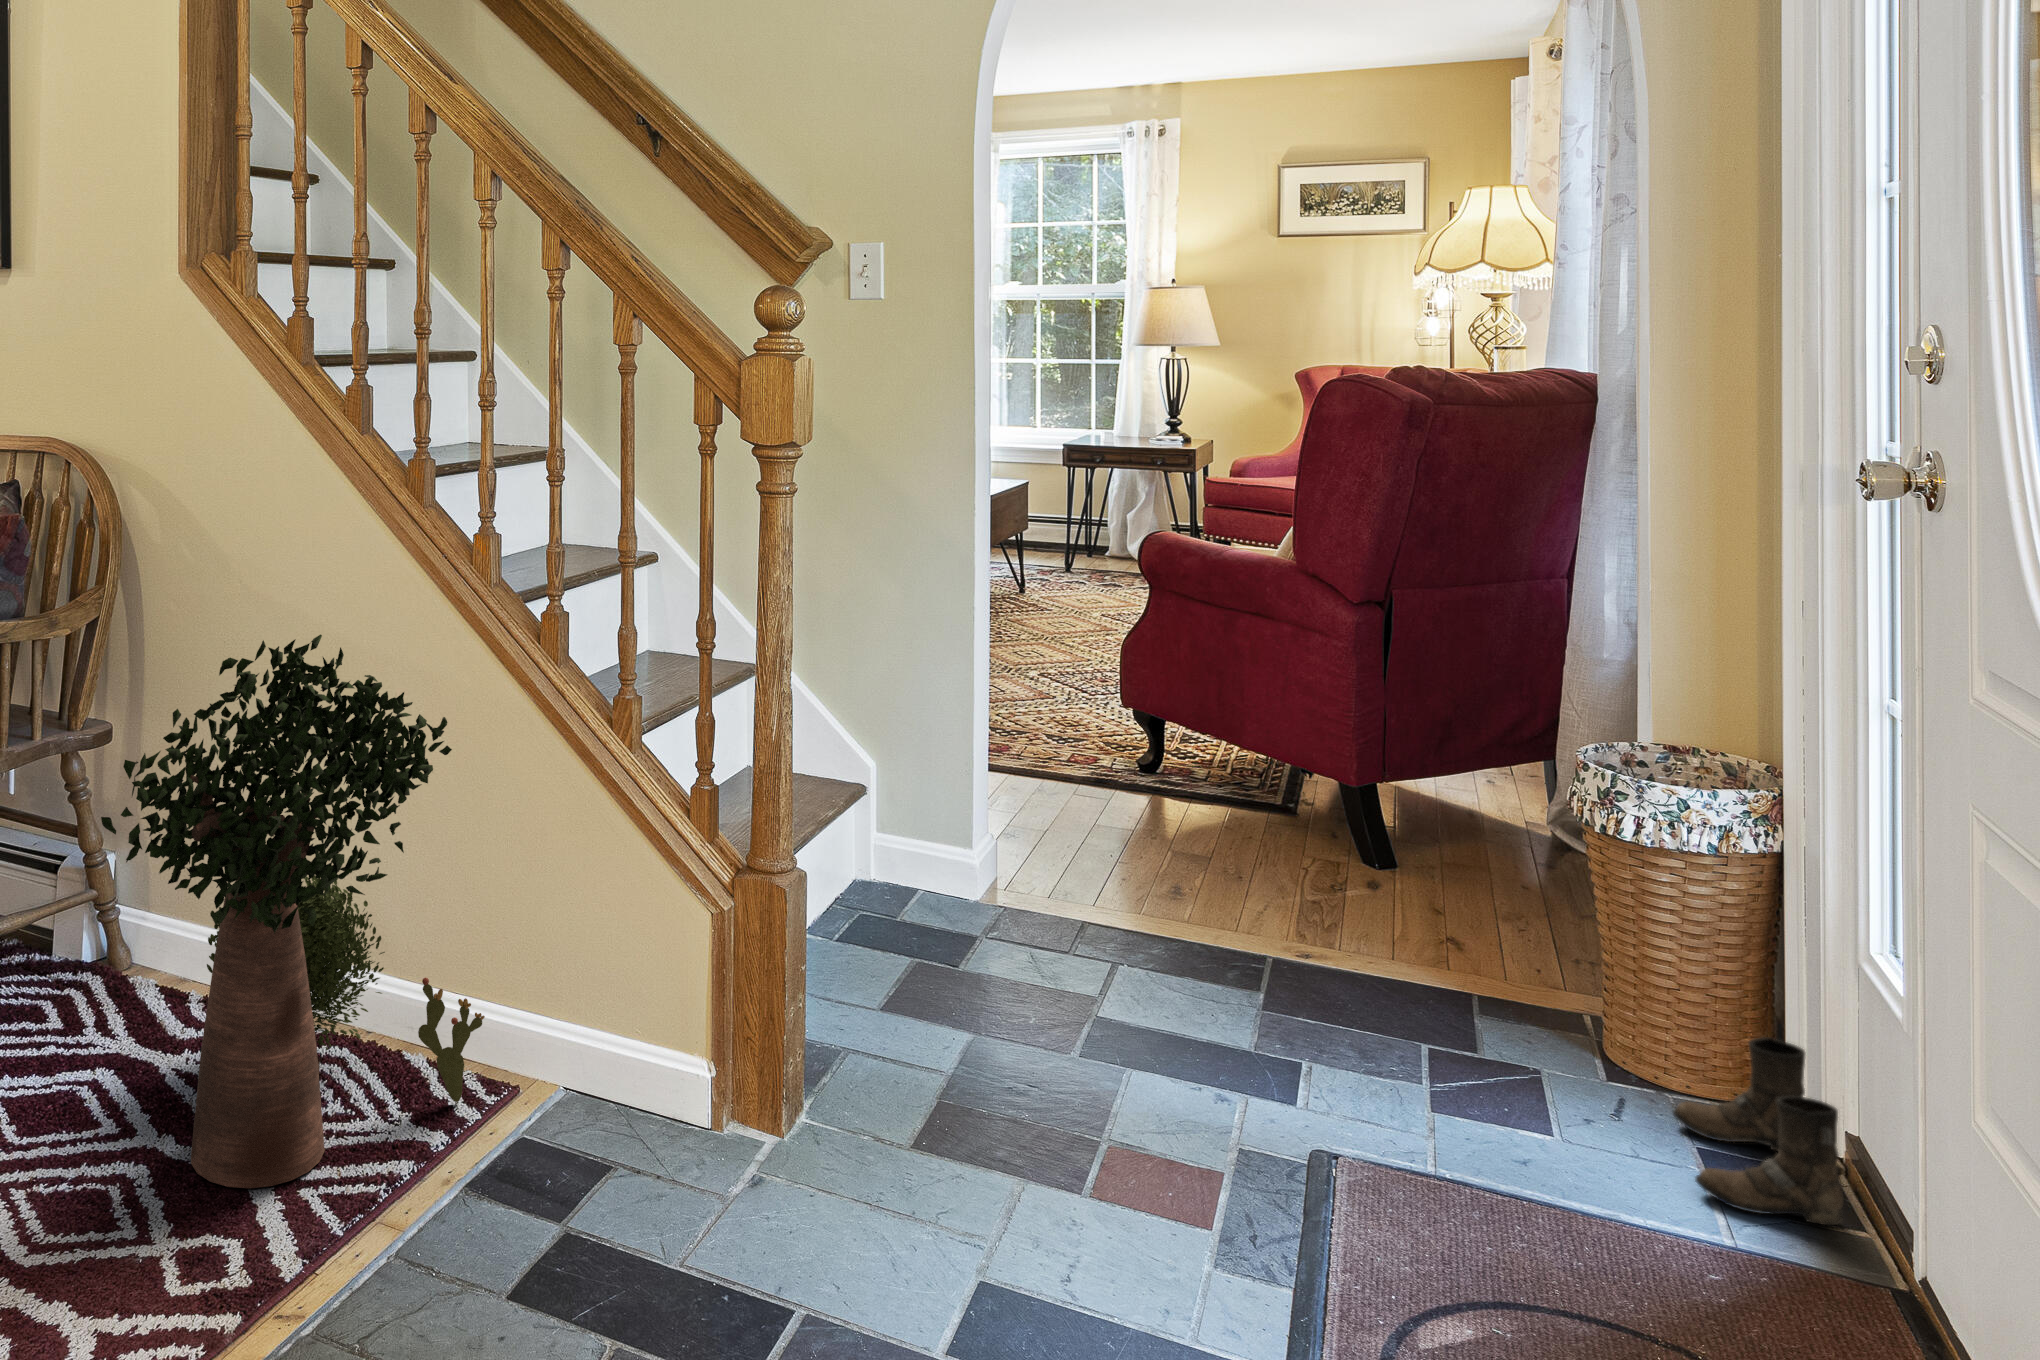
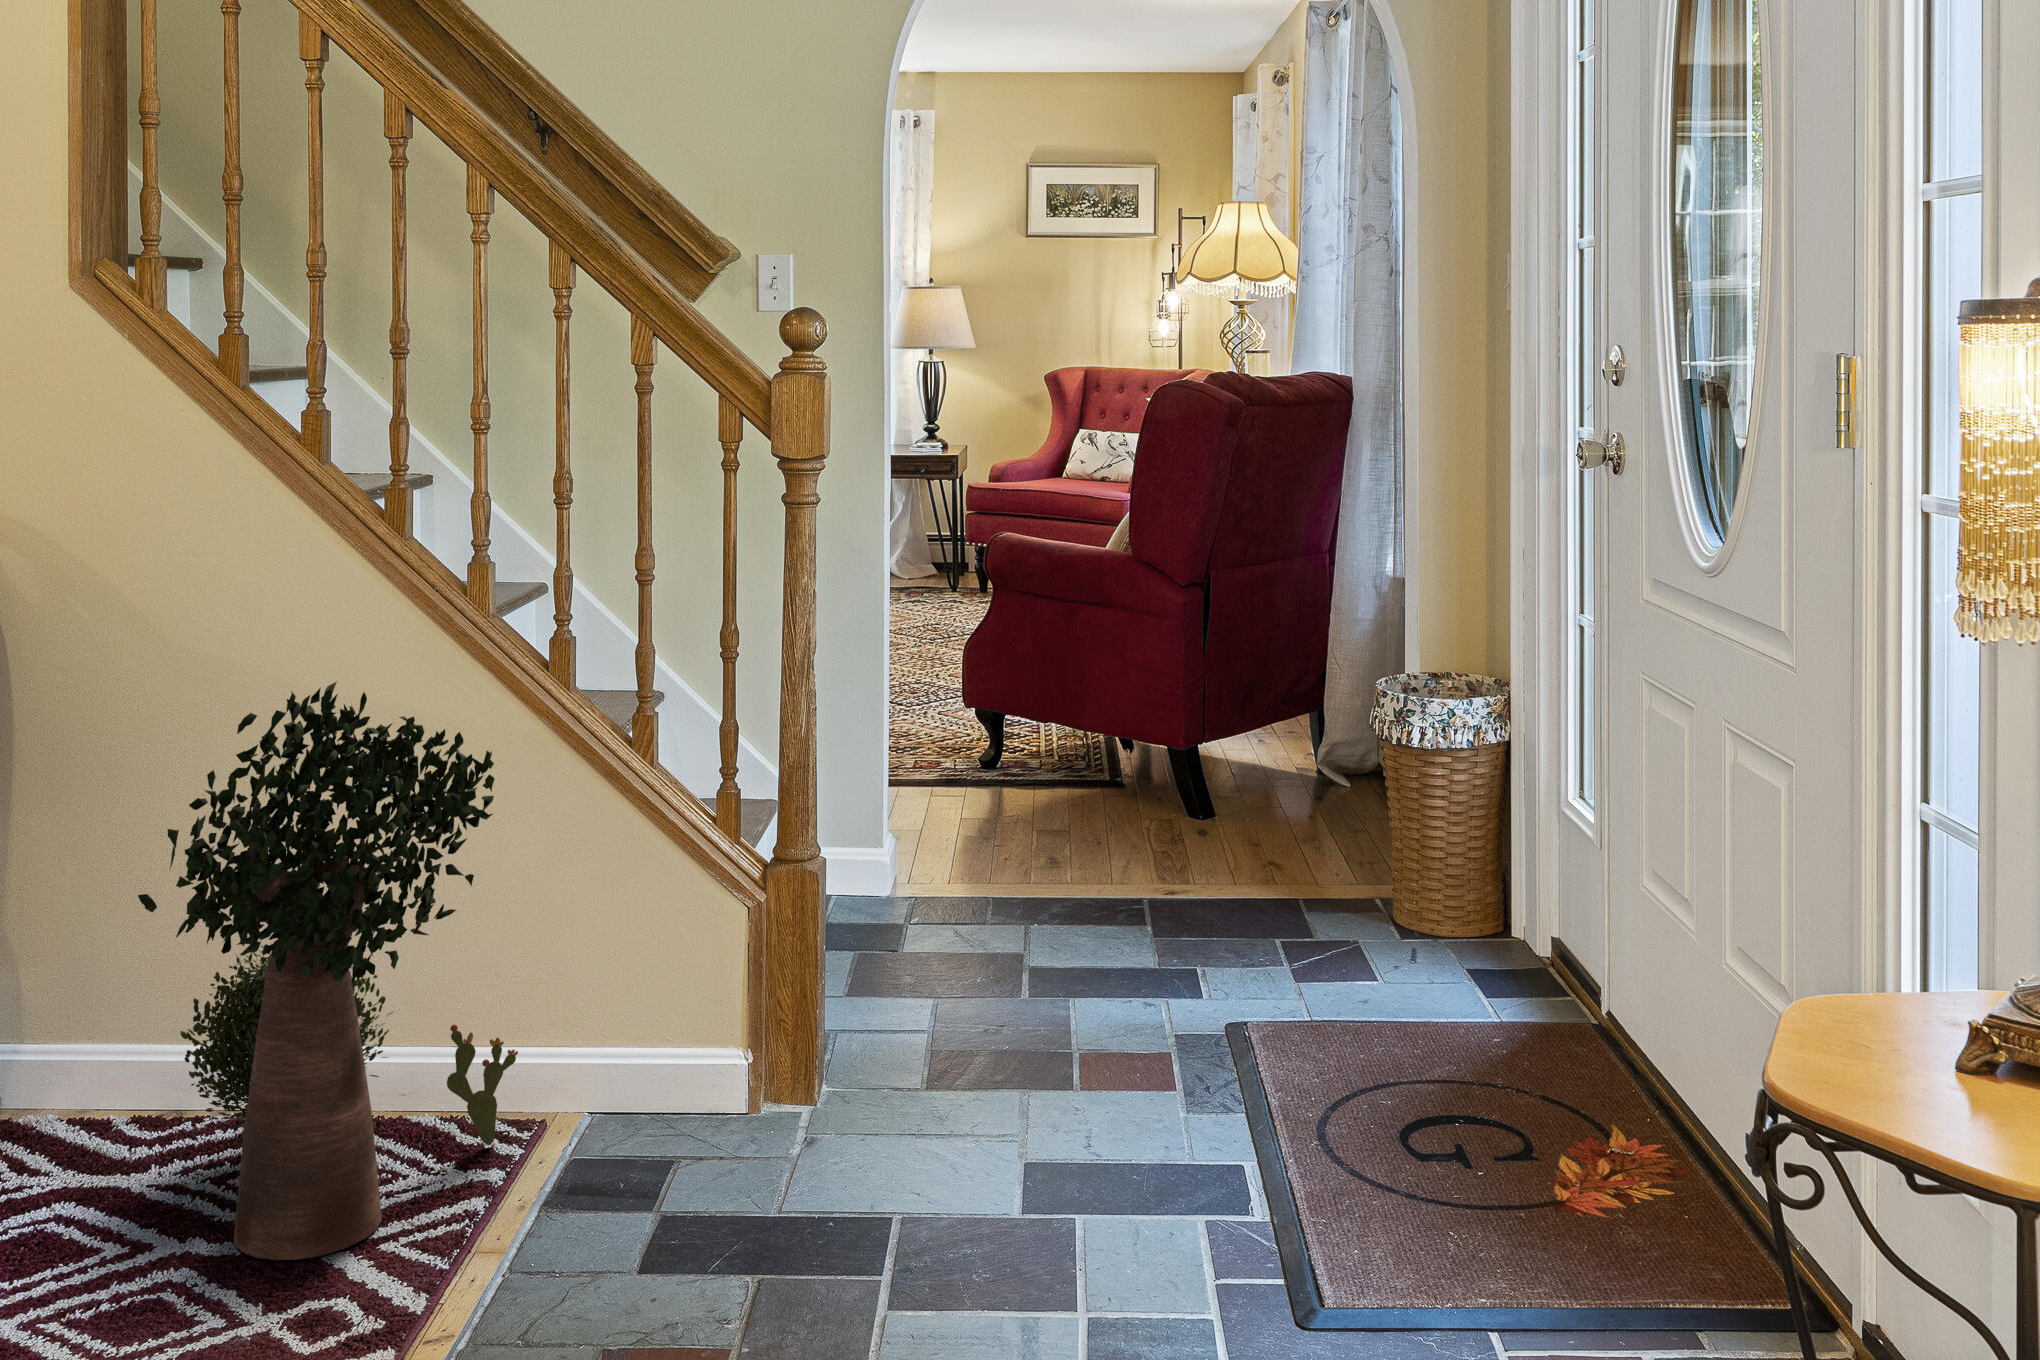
boots: present [1673,1037,1844,1225] -> none [1452,879,1563,1002]

